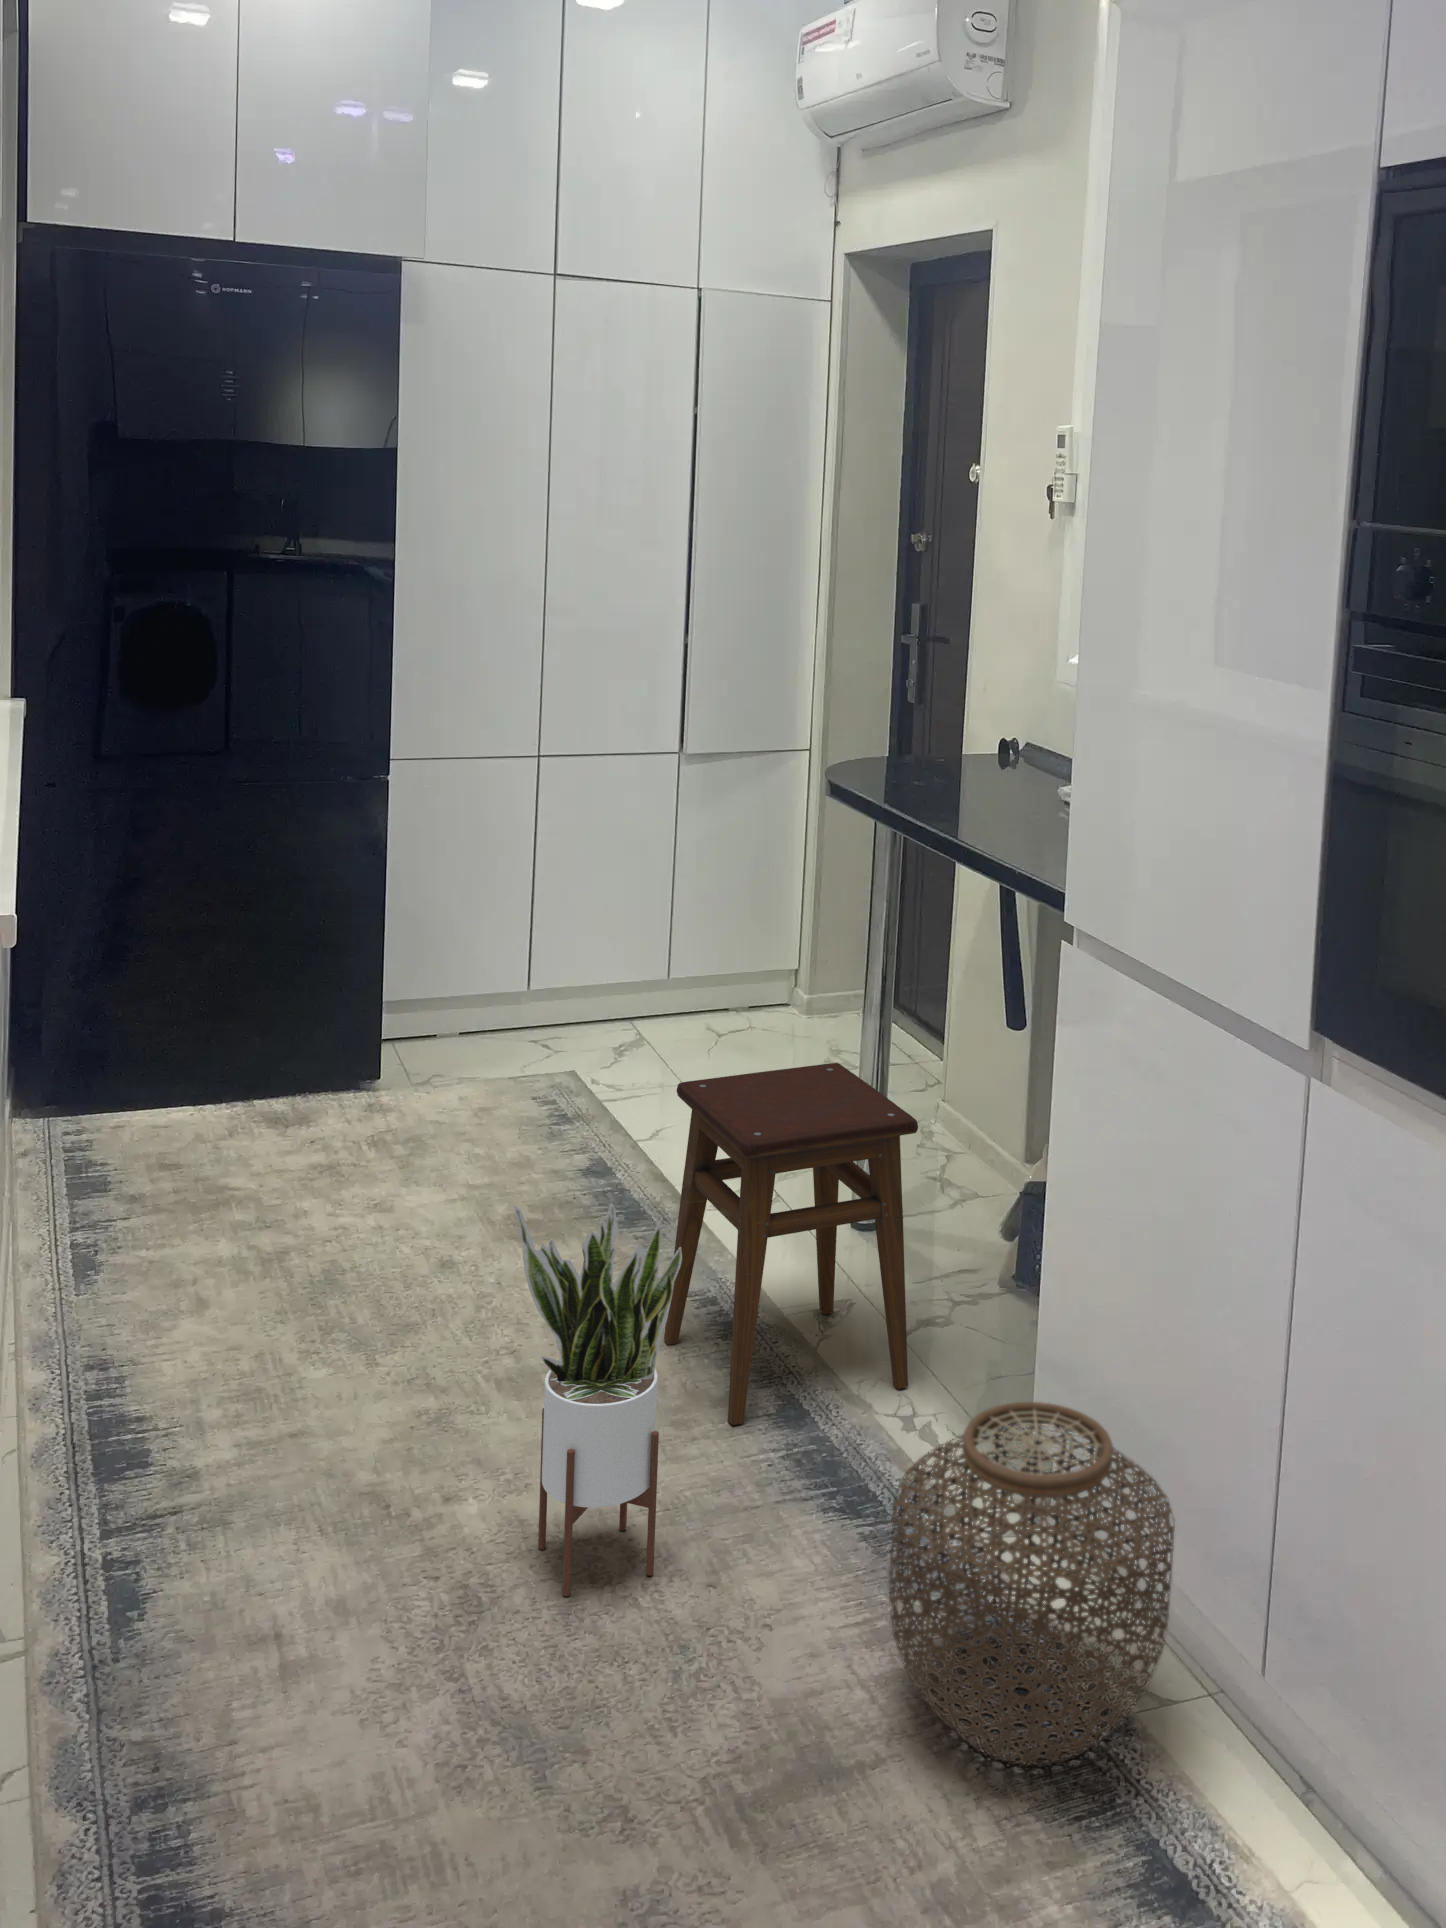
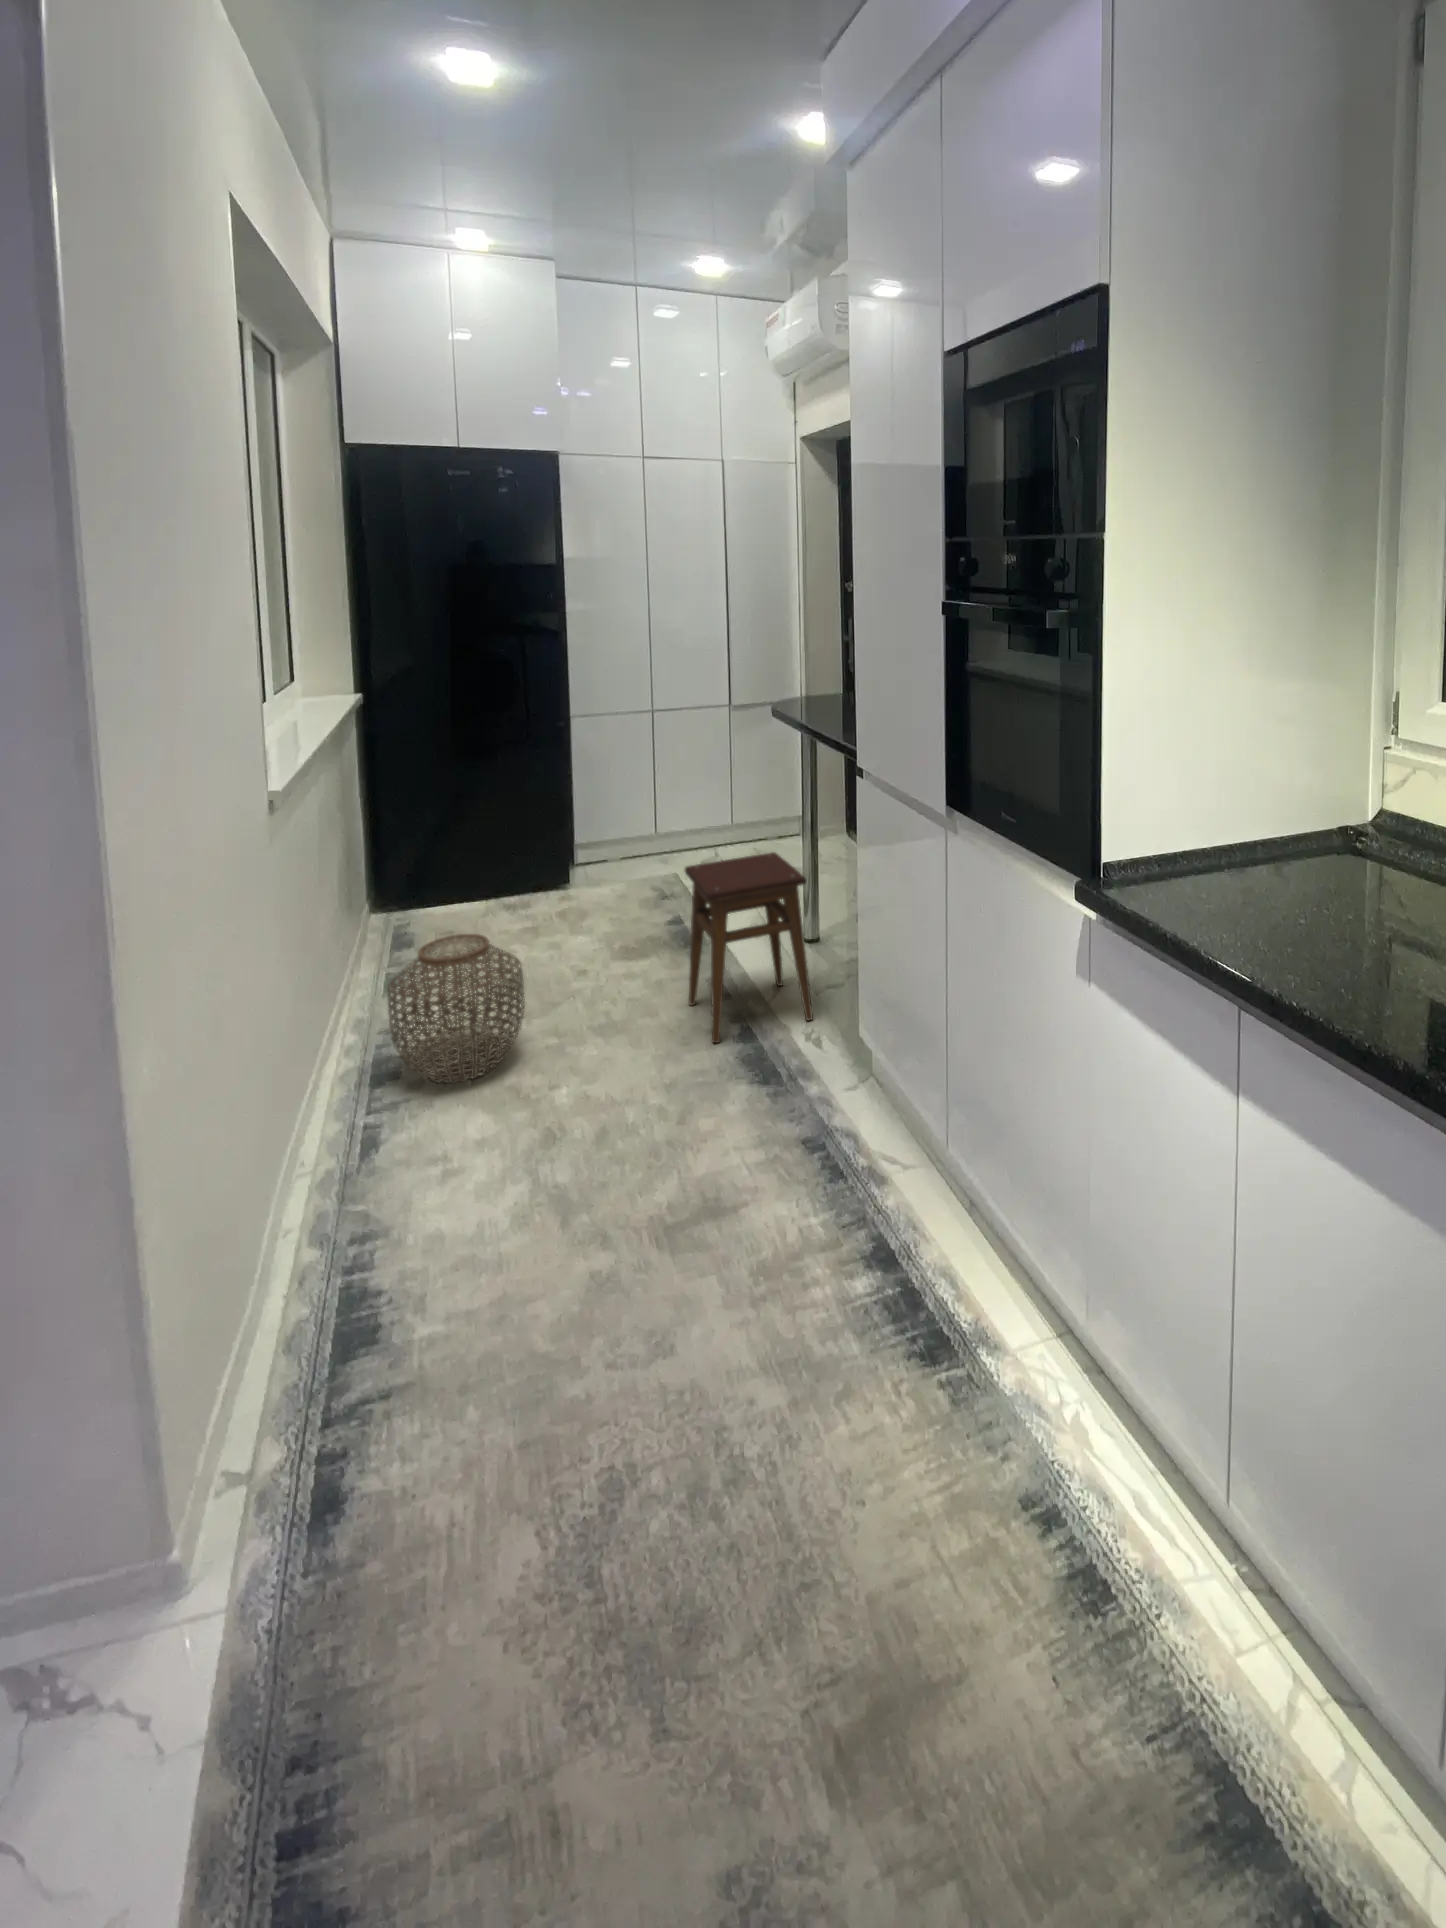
potted plant: present [514,1203,682,1596] -> none [563,924,656,1132]
woven basket: present [889,1402,1175,1765] -> present [387,934,524,1083]

